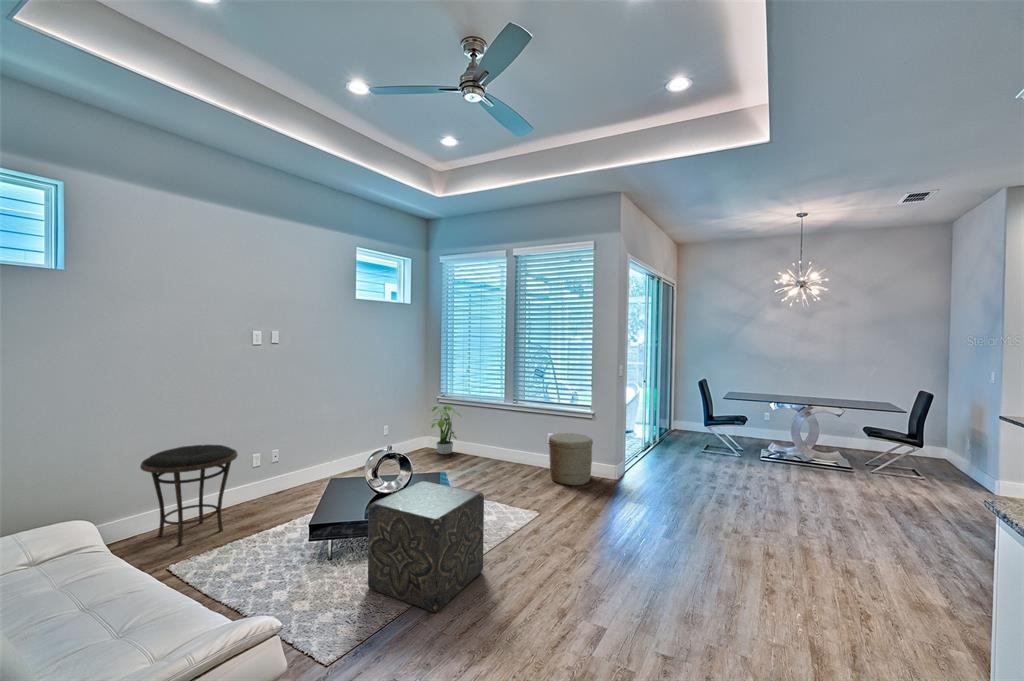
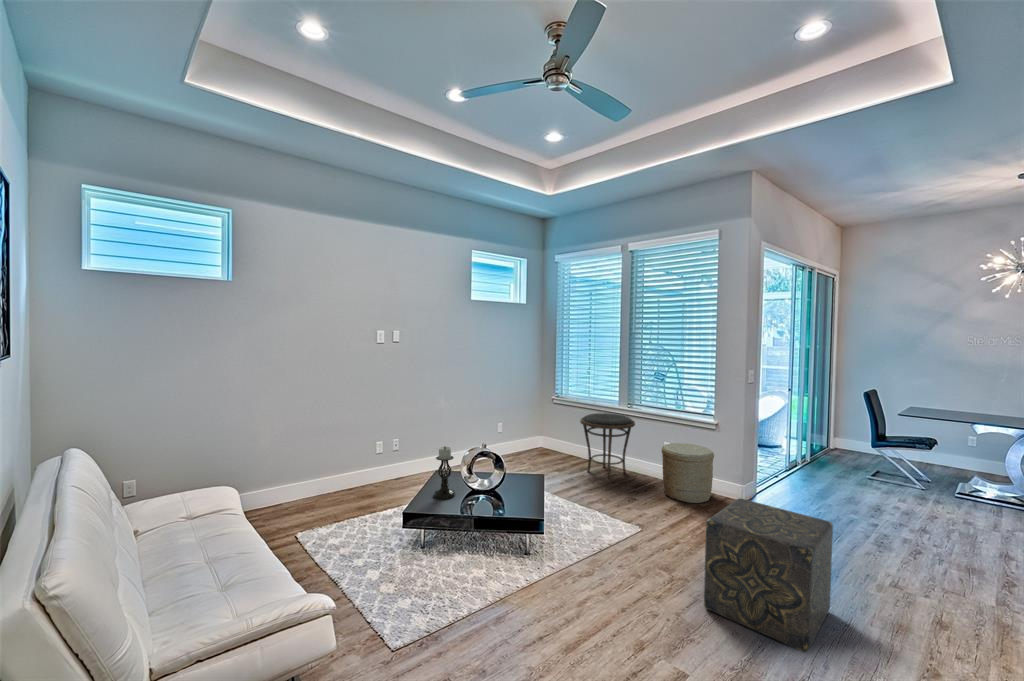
potted plant: present [430,405,462,454] -> none [540,403,574,455]
side table: present [140,445,238,546] -> present [580,413,635,479]
candle holder: none [340,451,363,506] -> present [434,446,455,499]
ottoman: present [368,481,484,612] -> present [704,498,833,652]

